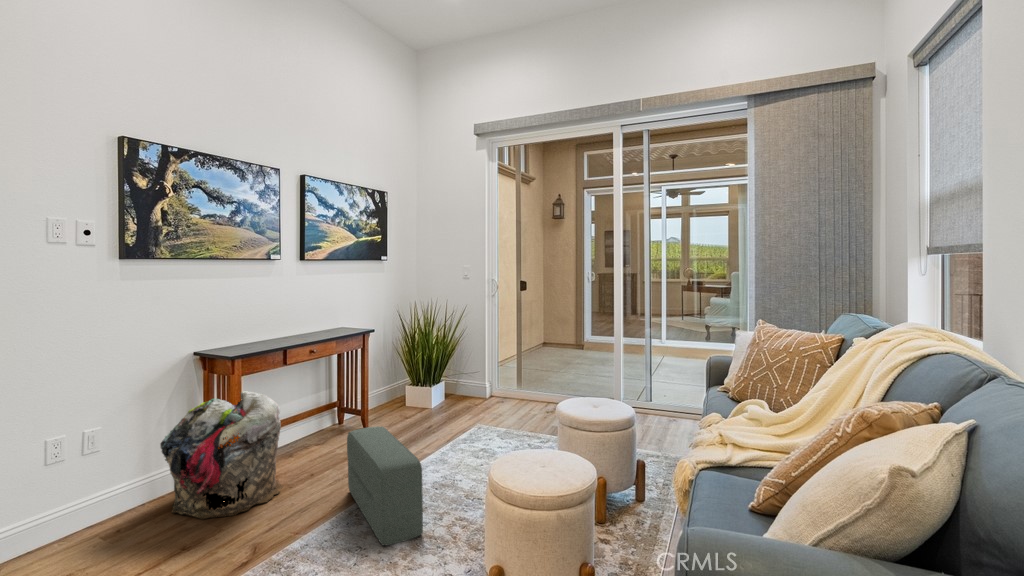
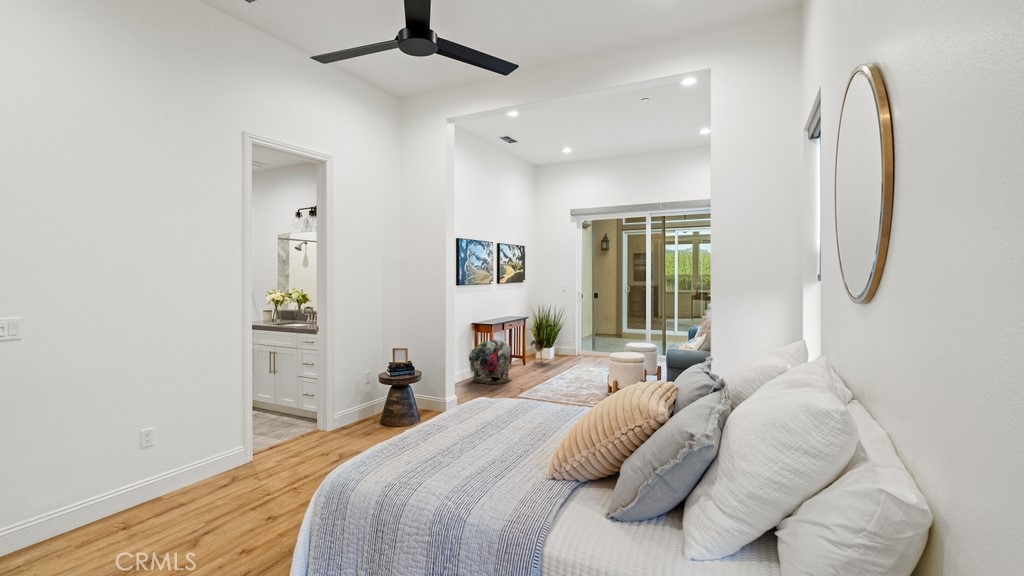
house plant: none [375,325,440,418] -> present [531,321,551,361]
pouf: present [347,426,423,545] -> none [539,354,580,389]

